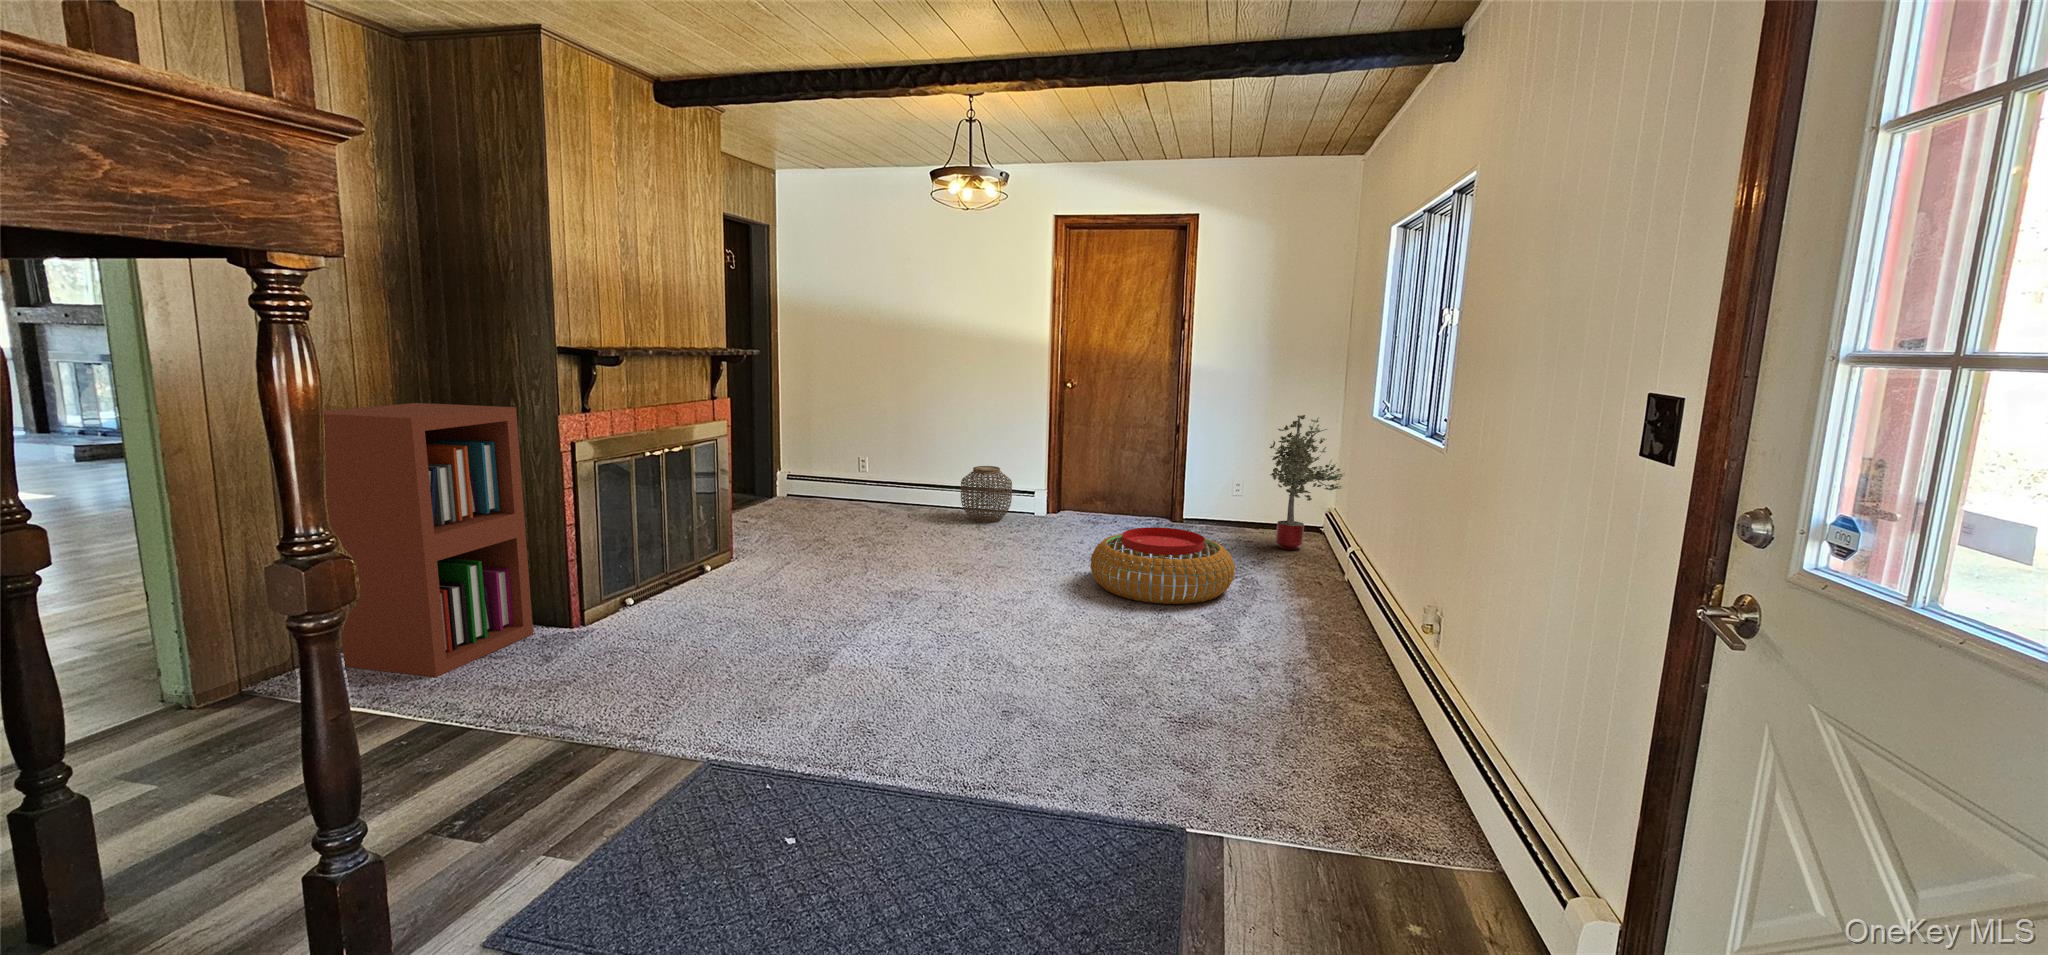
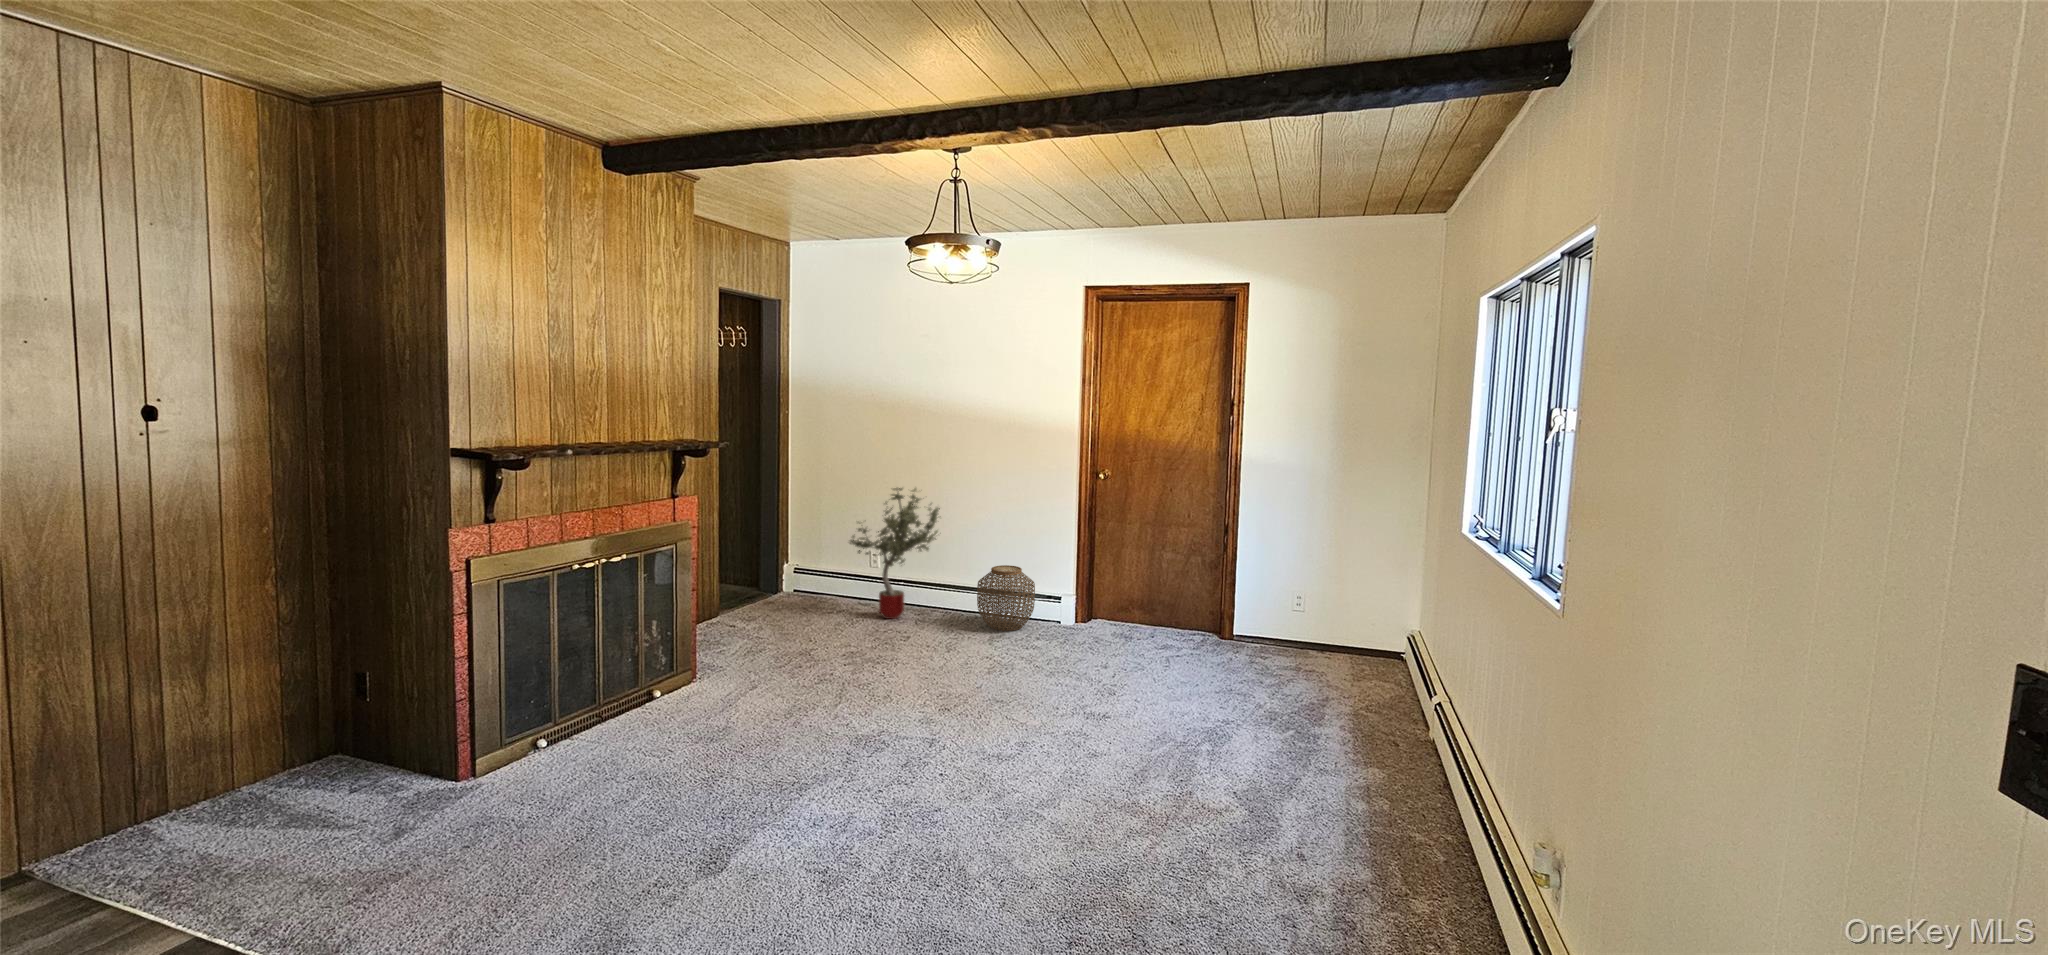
bookshelf: present [324,403,533,677] -> none [123,512,409,858]
potted tree: present [1270,415,1344,550] -> present [850,487,940,619]
pouf: present [1090,527,1235,604] -> none [1100,662,1280,770]

